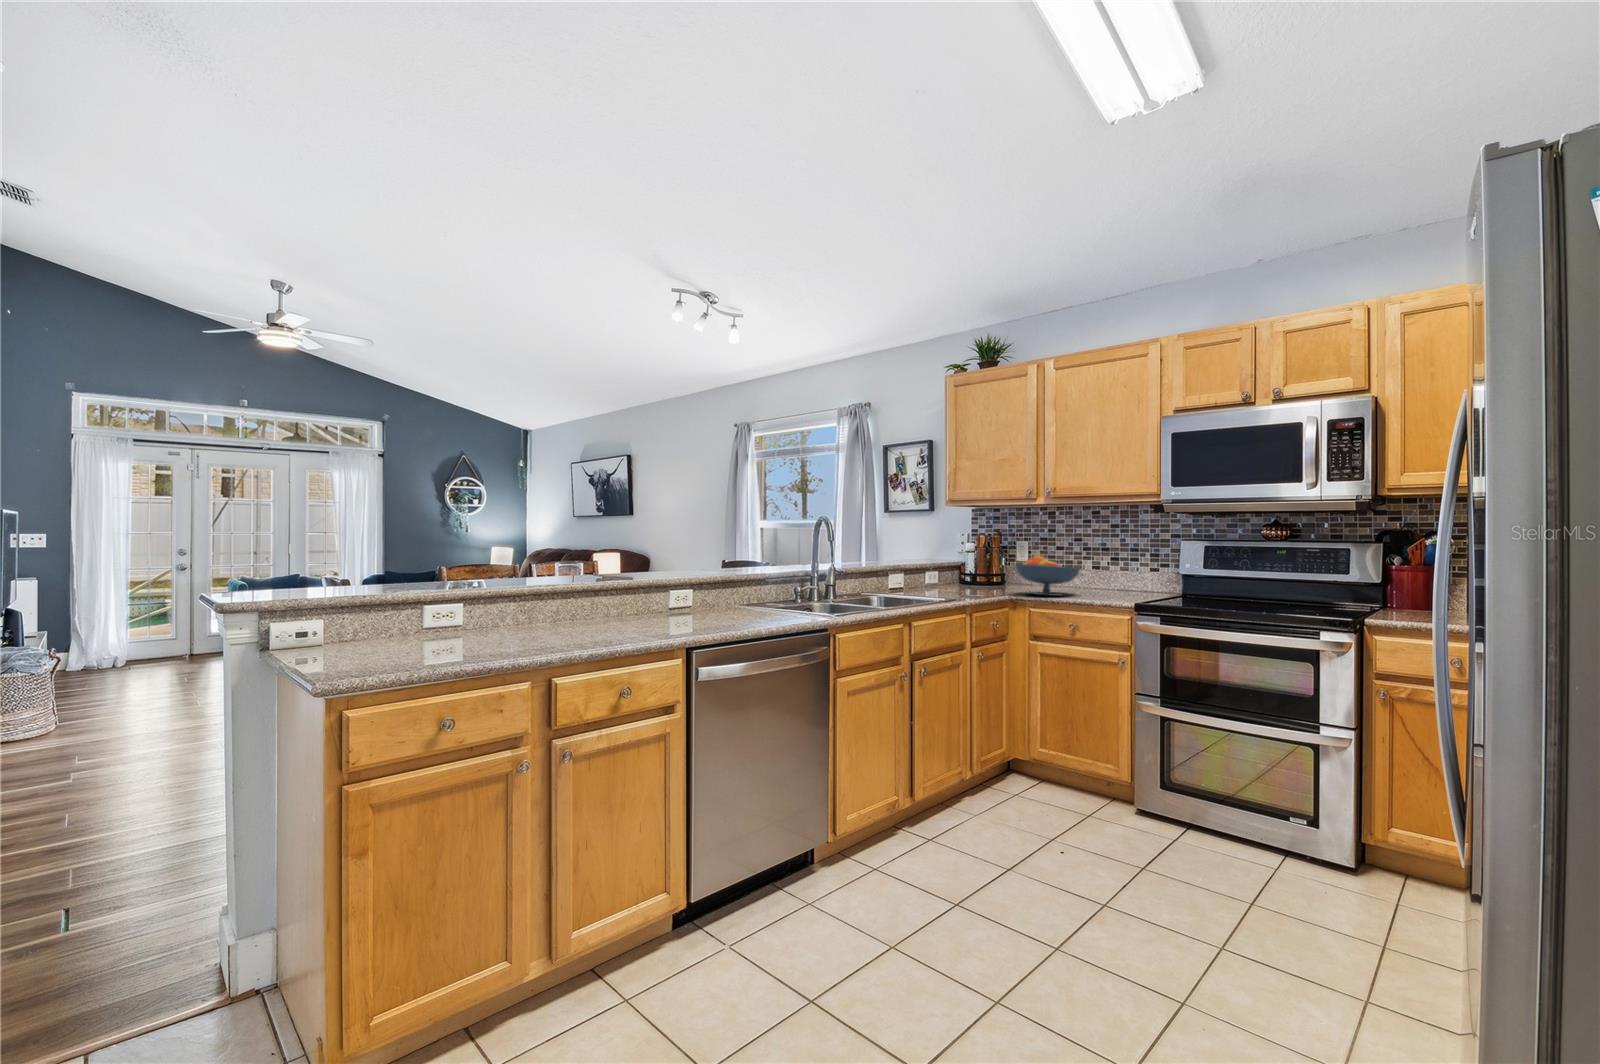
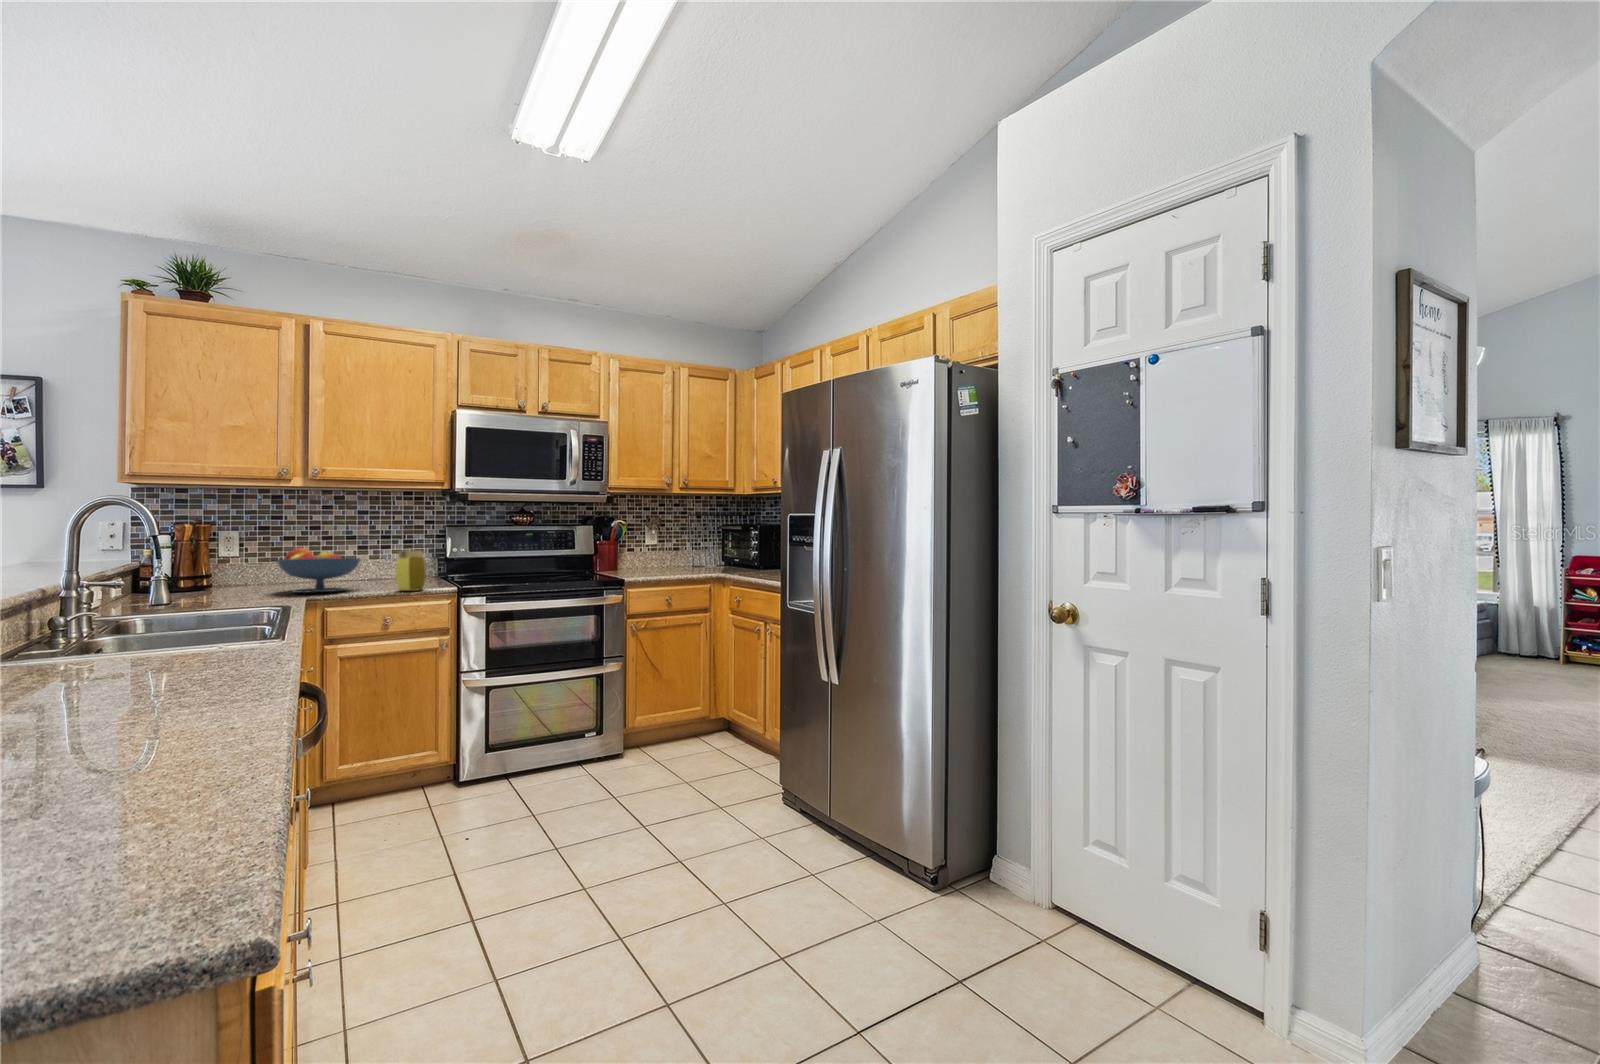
jar: none [1087,562,1119,603] -> present [396,550,426,591]

